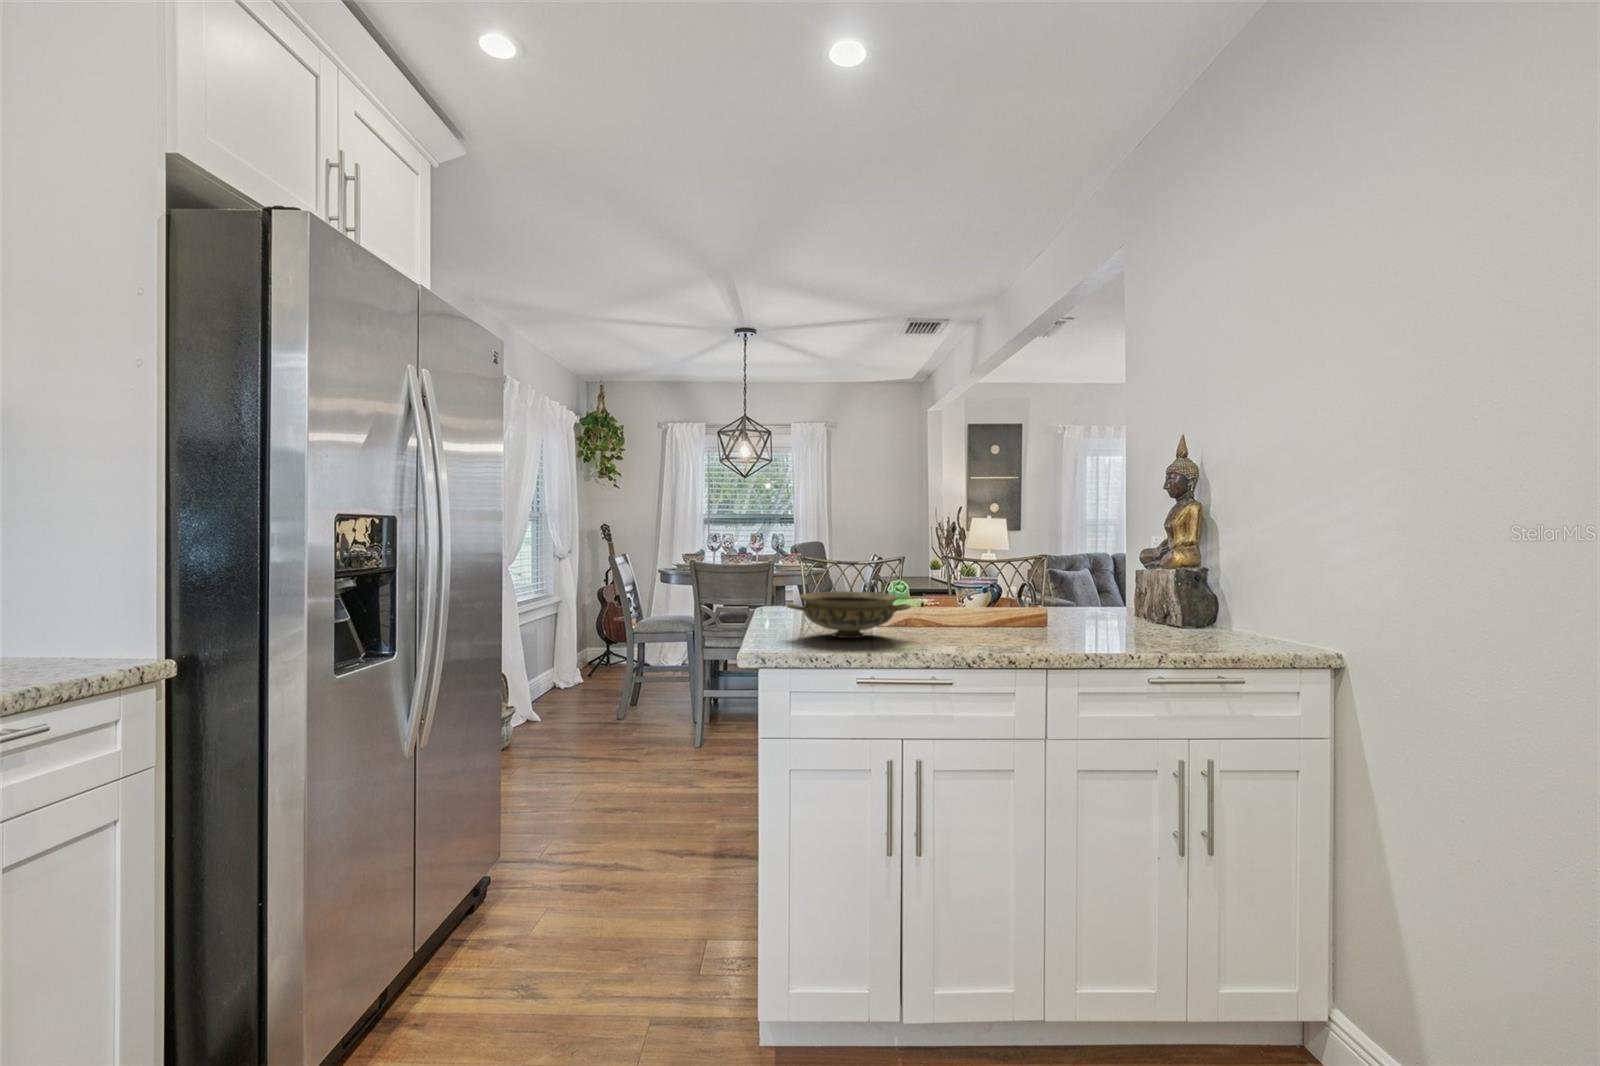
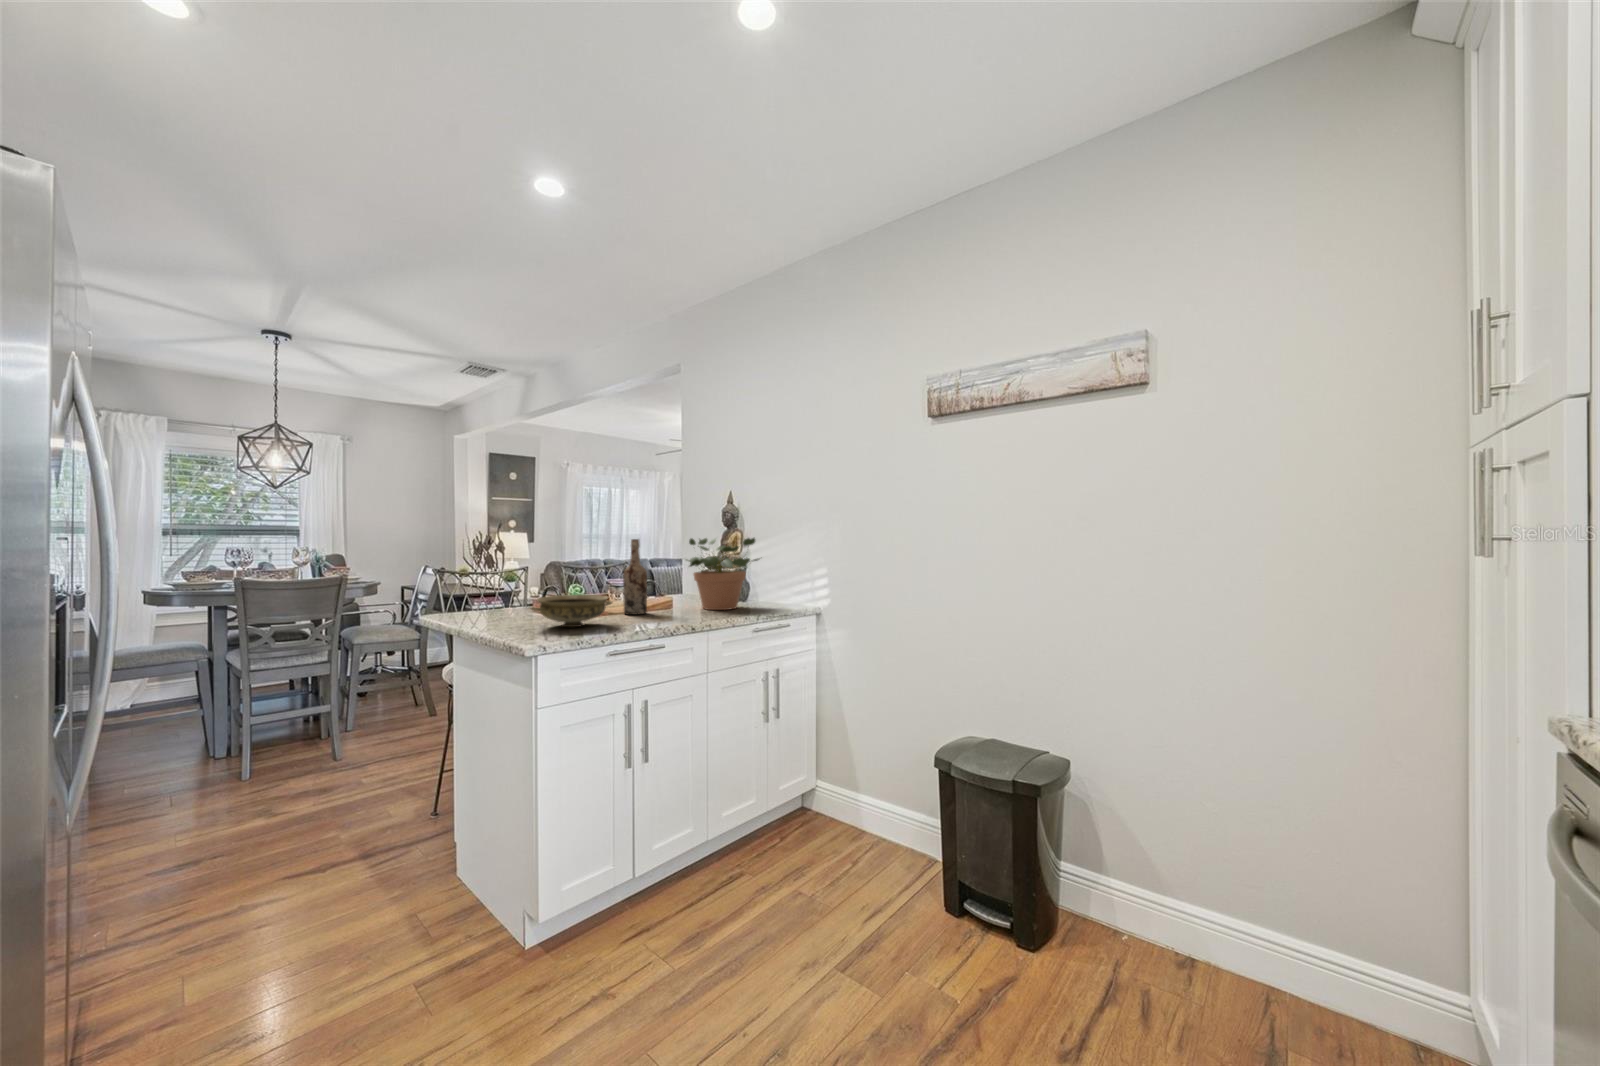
potted plant: none [1055,508,1217,638] -> present [687,538,760,610]
wine bottle: none [954,513,991,630] -> present [623,539,647,615]

